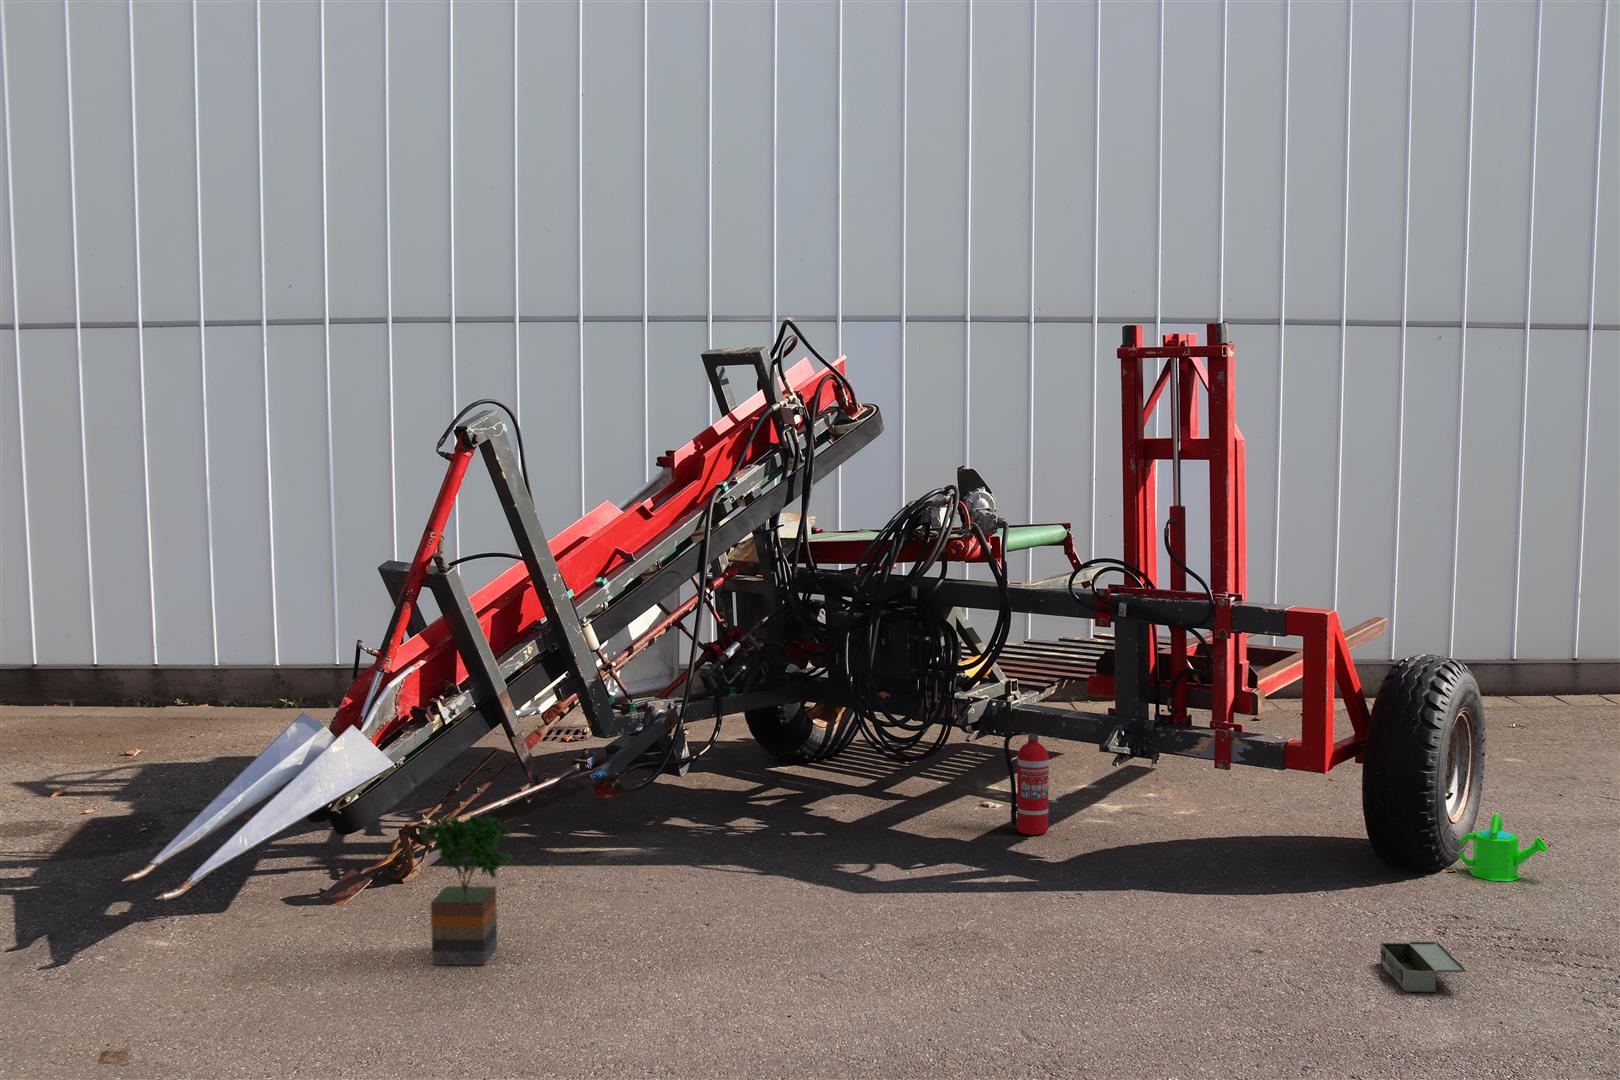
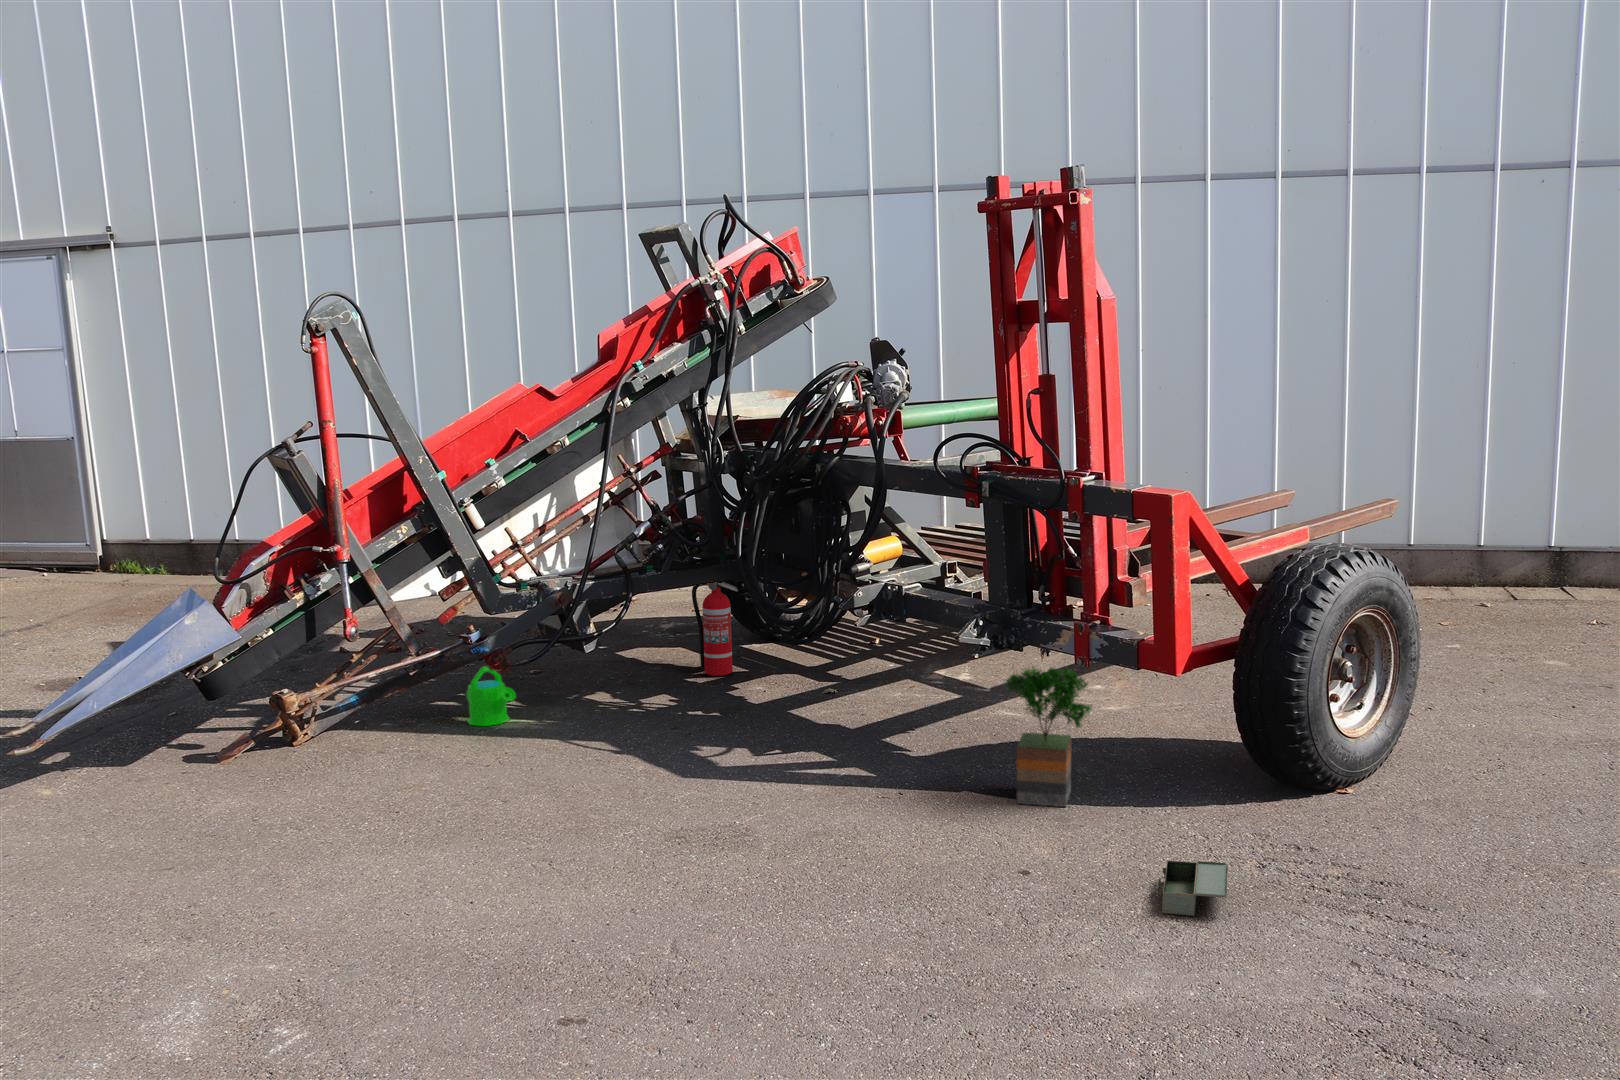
fire extinguisher: present [1004,730,1058,835] -> present [692,581,738,676]
watering can: present [1456,814,1548,881] -> present [467,666,516,726]
potted tree: present [422,815,513,965] -> present [1004,667,1092,807]

